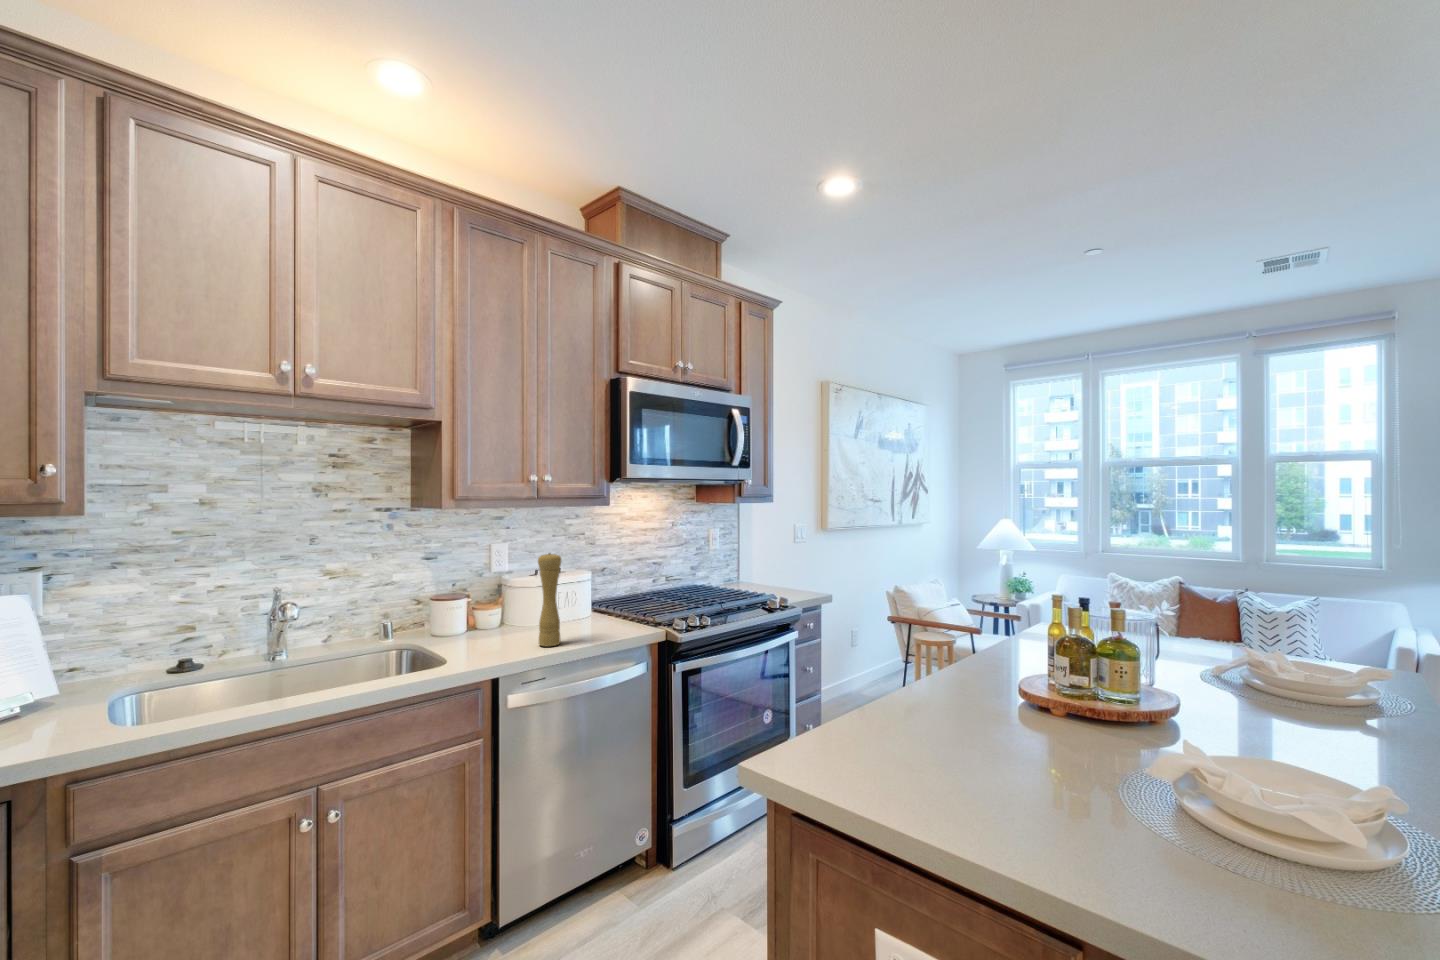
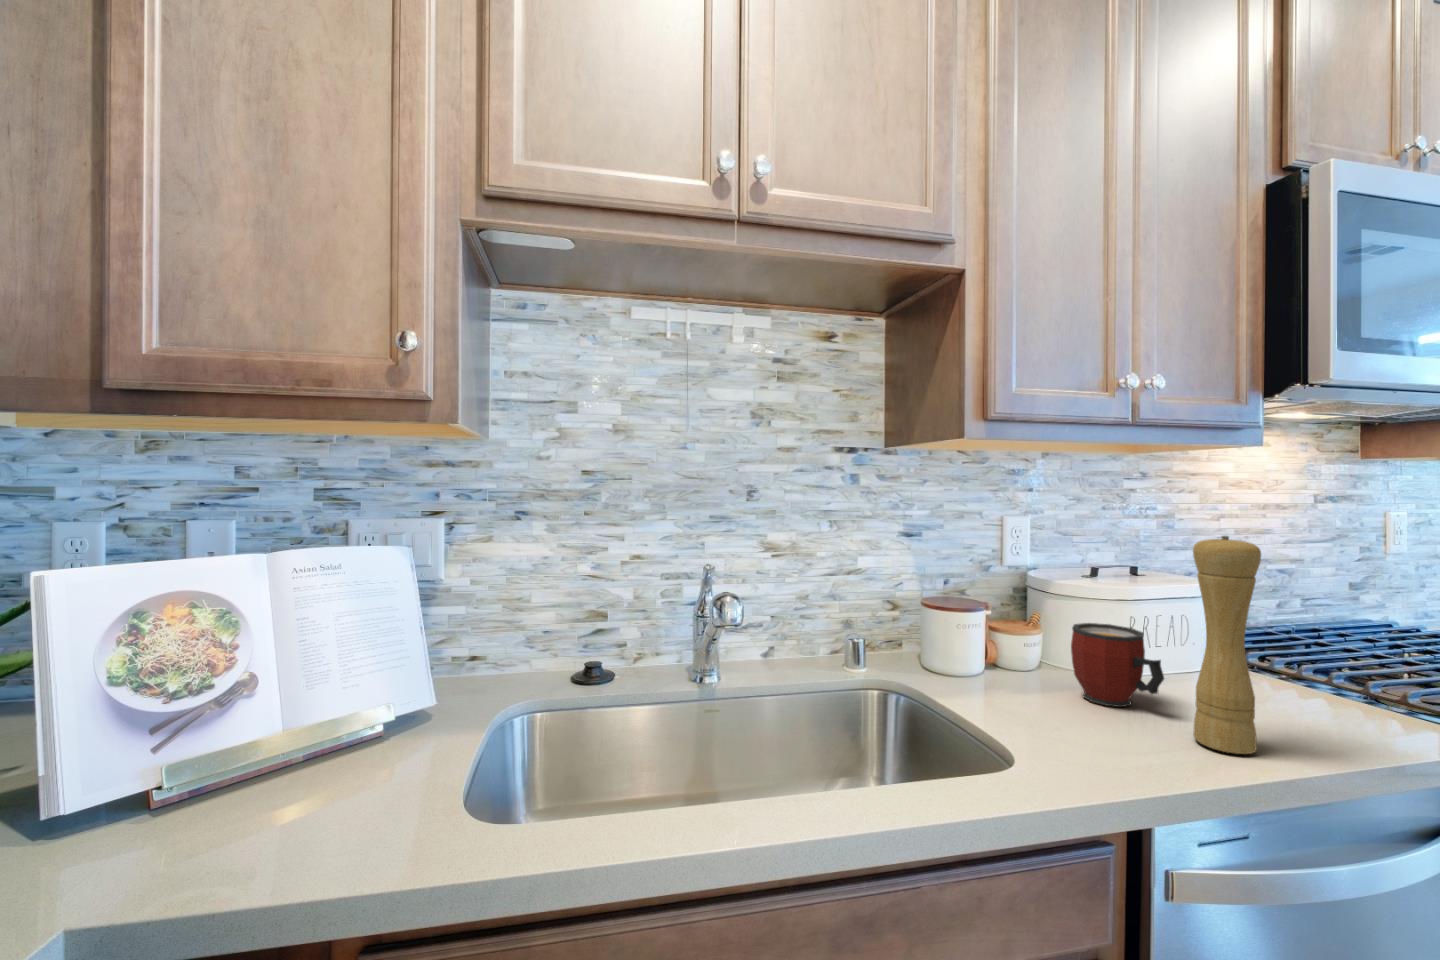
mug: none [502,598,537,638] -> present [1071,623,1164,707]

